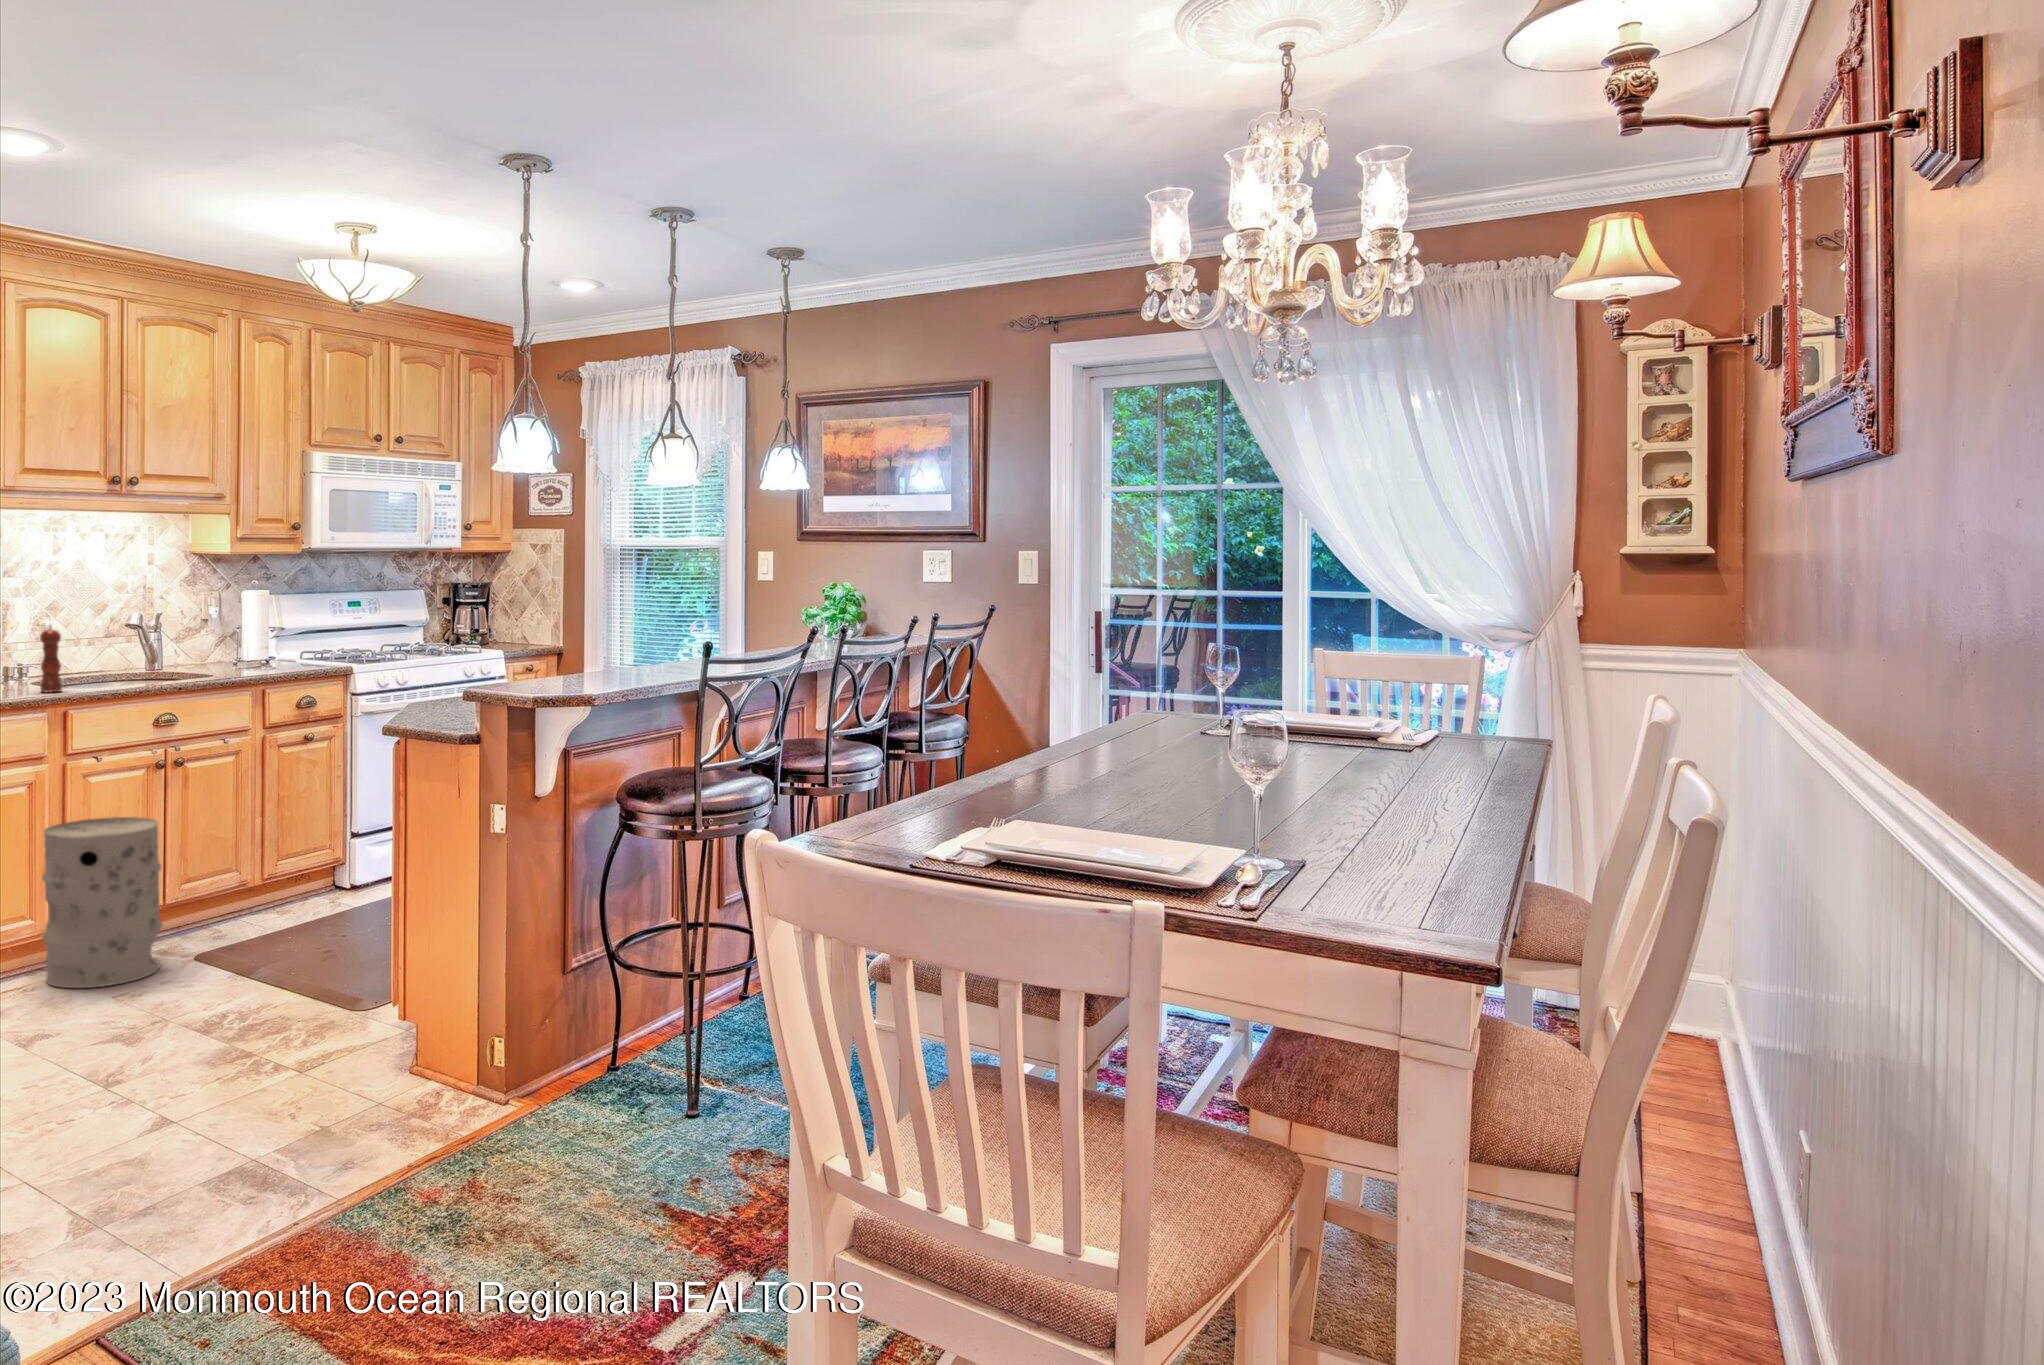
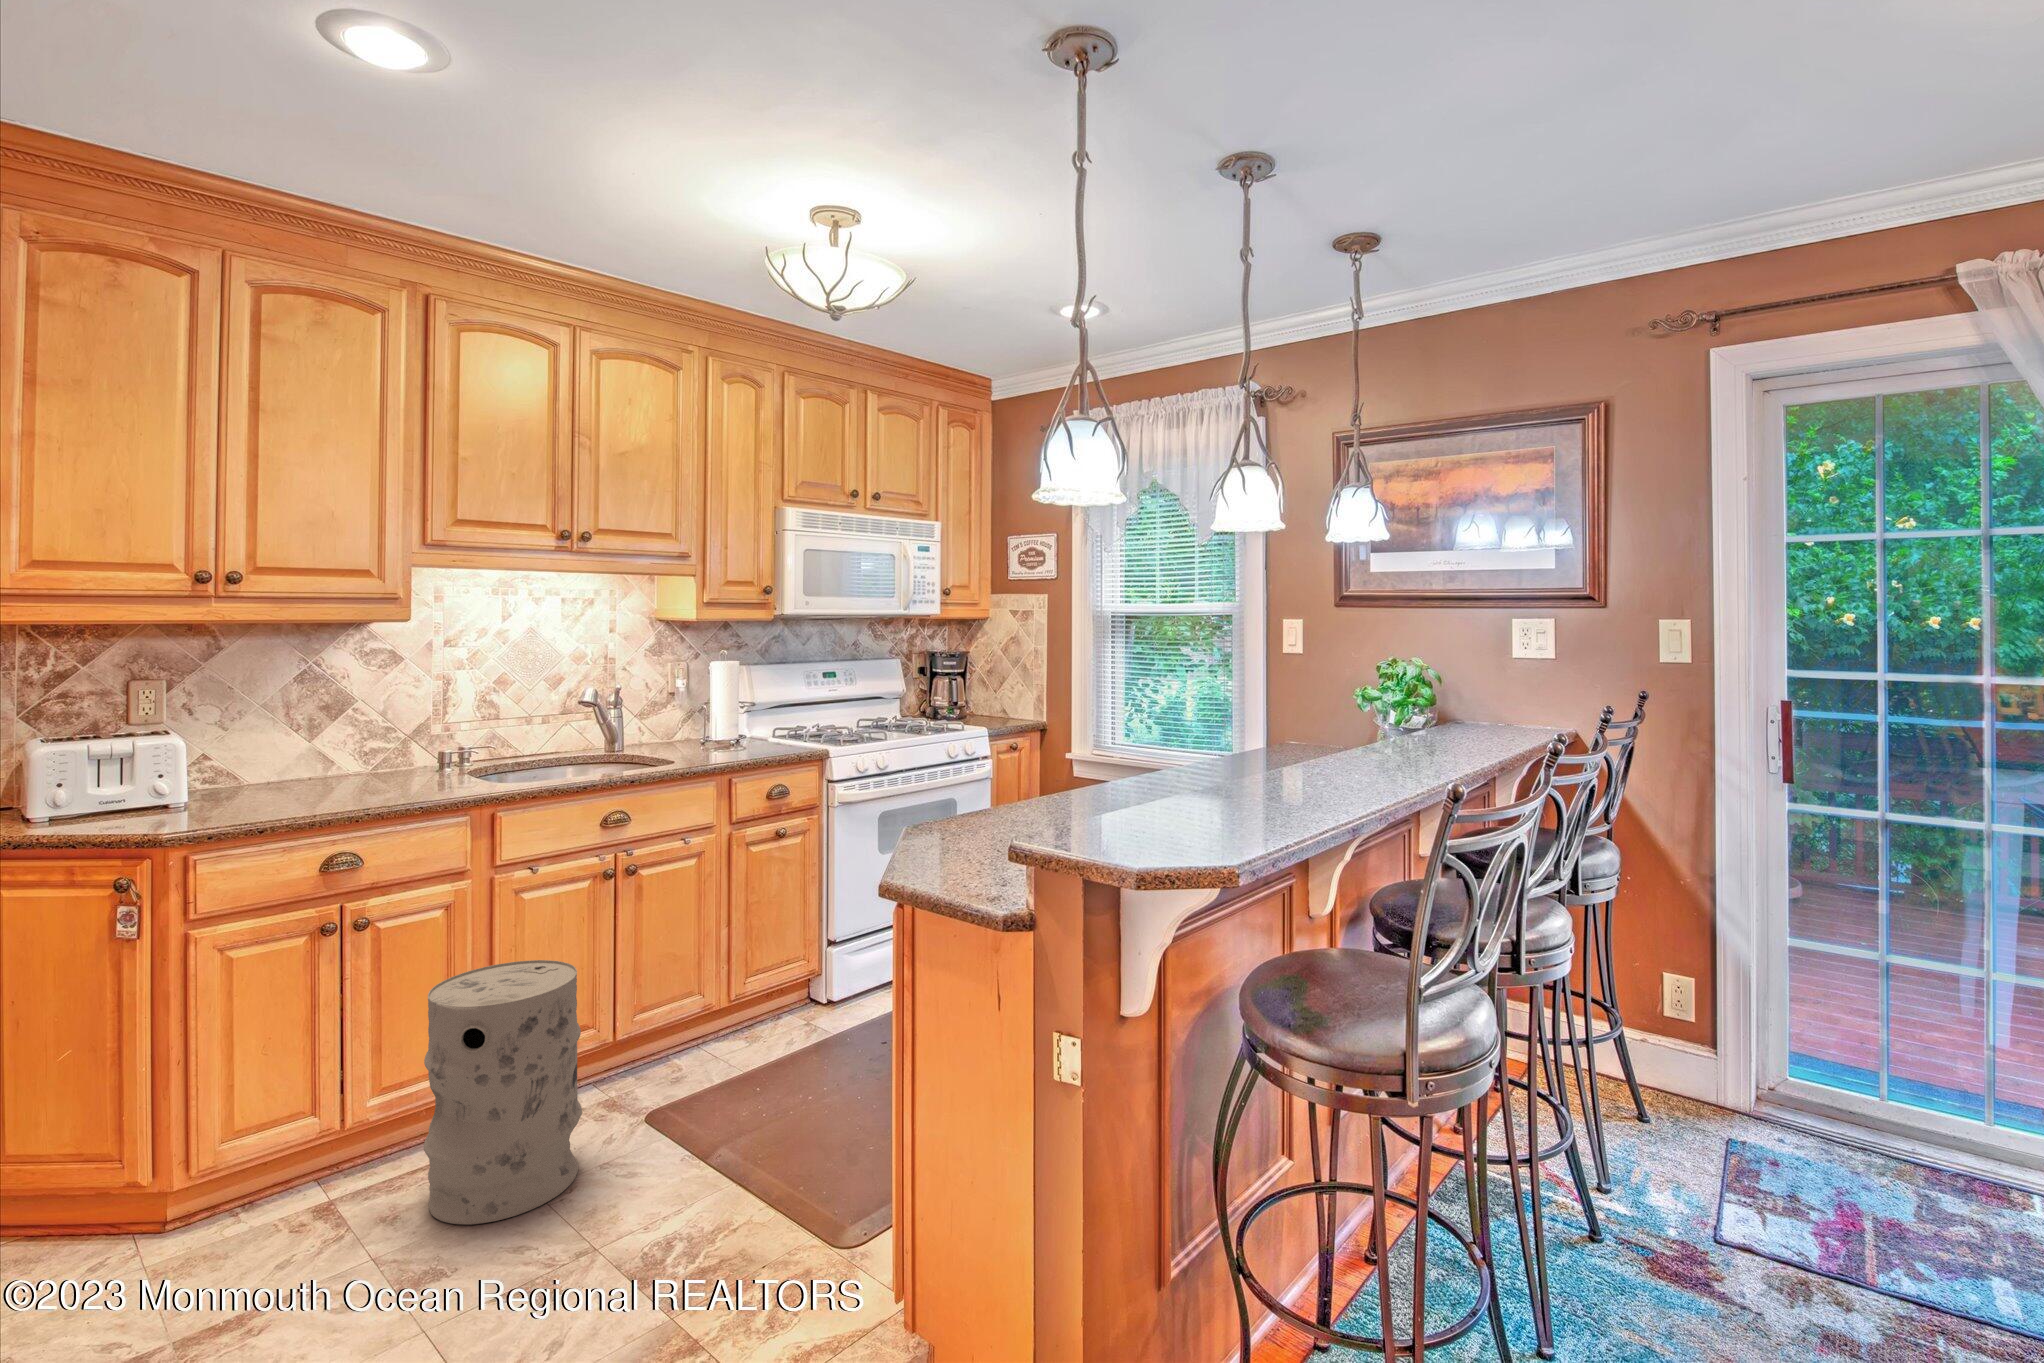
pepper mill: present [40,625,62,693] -> none [456,706,483,793]

